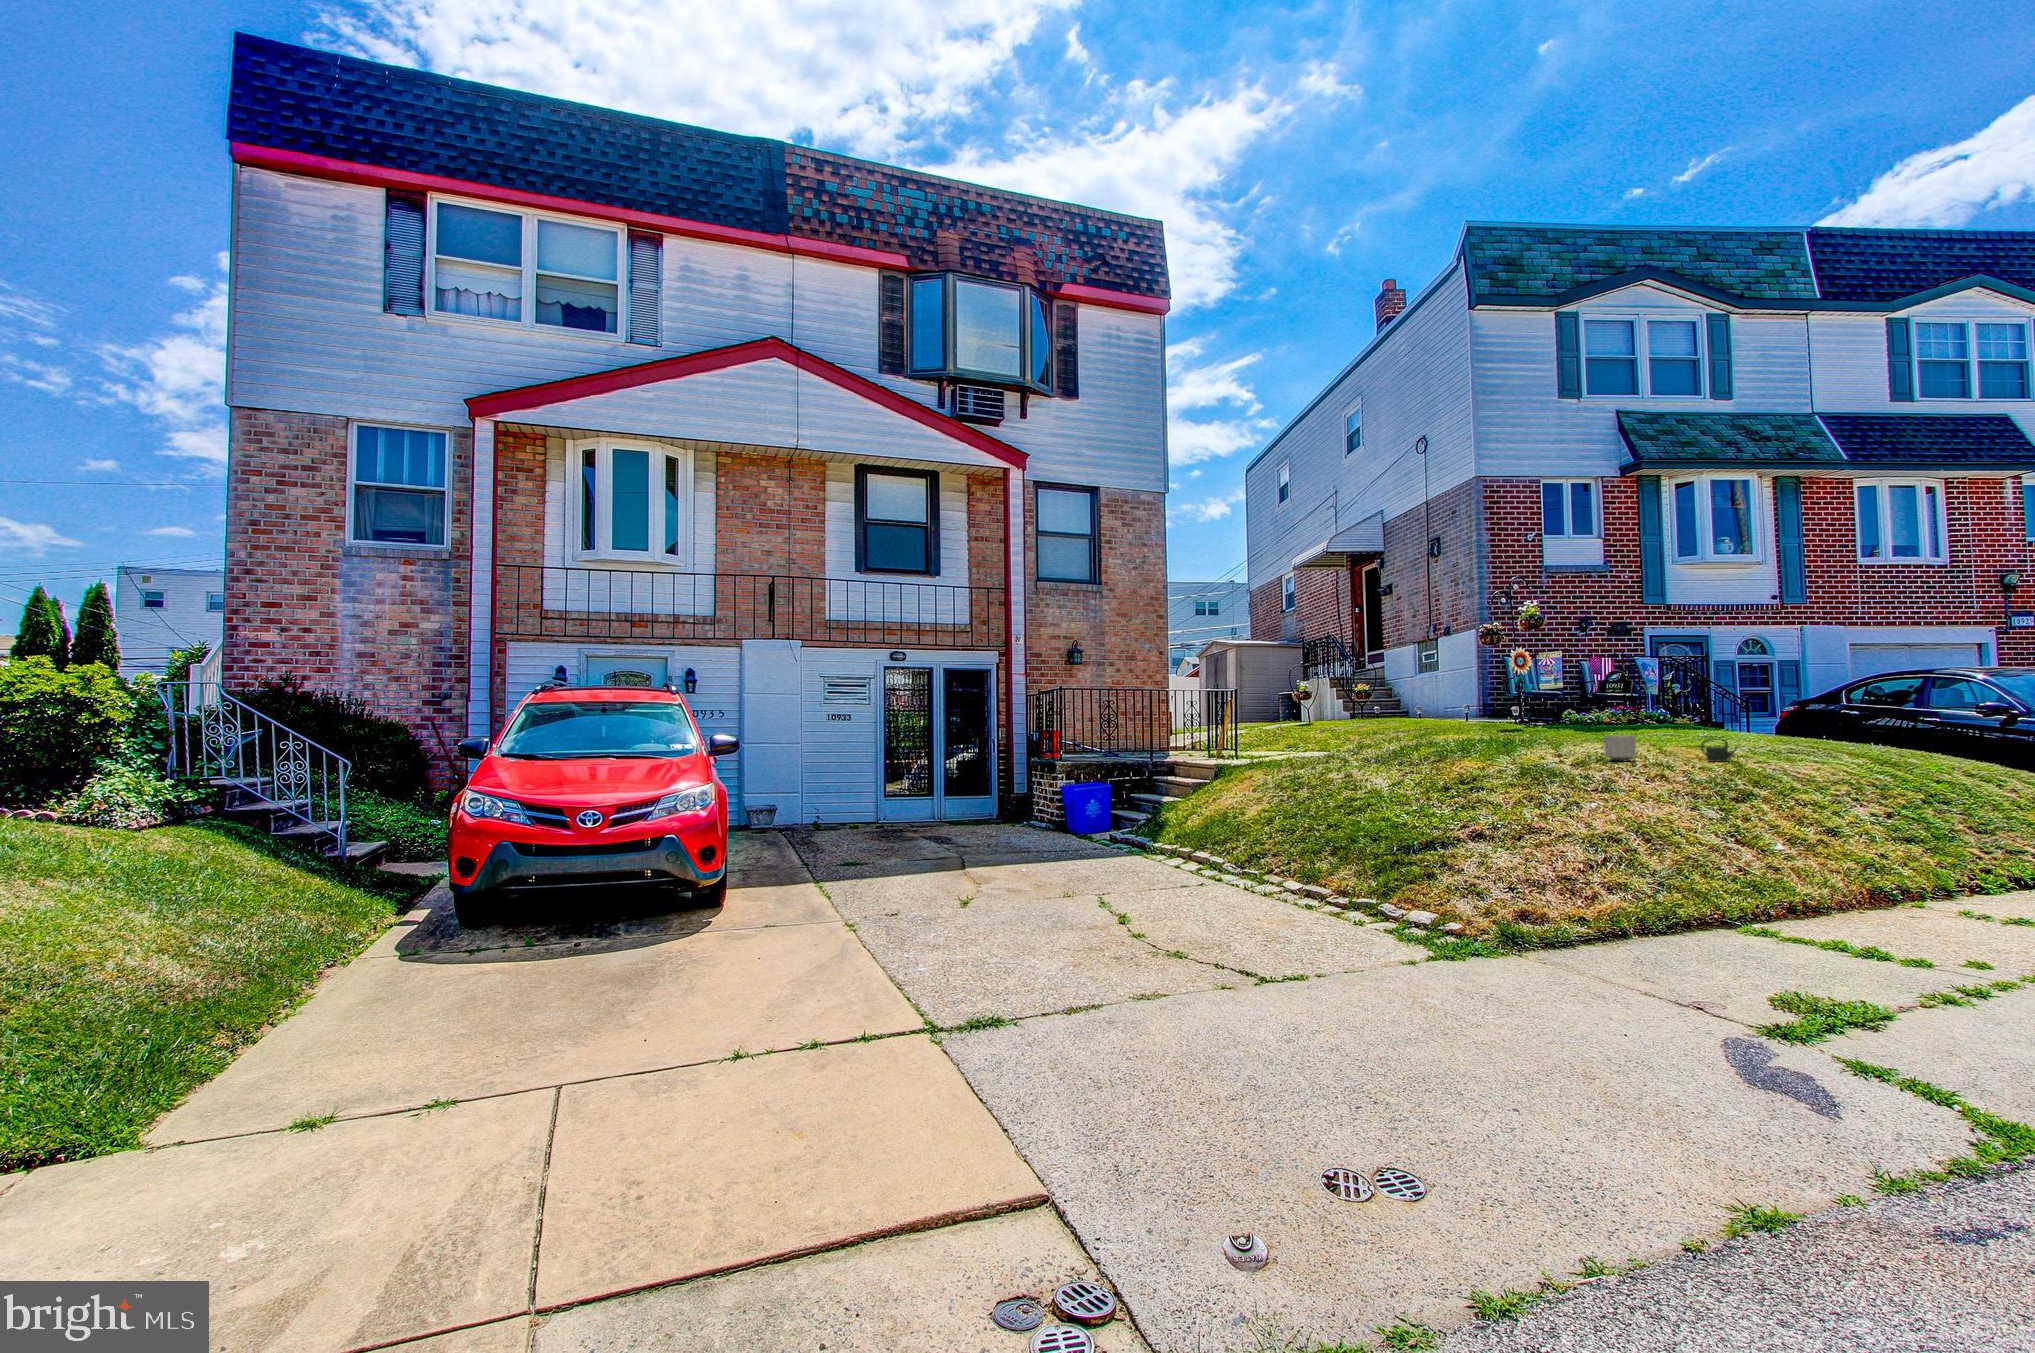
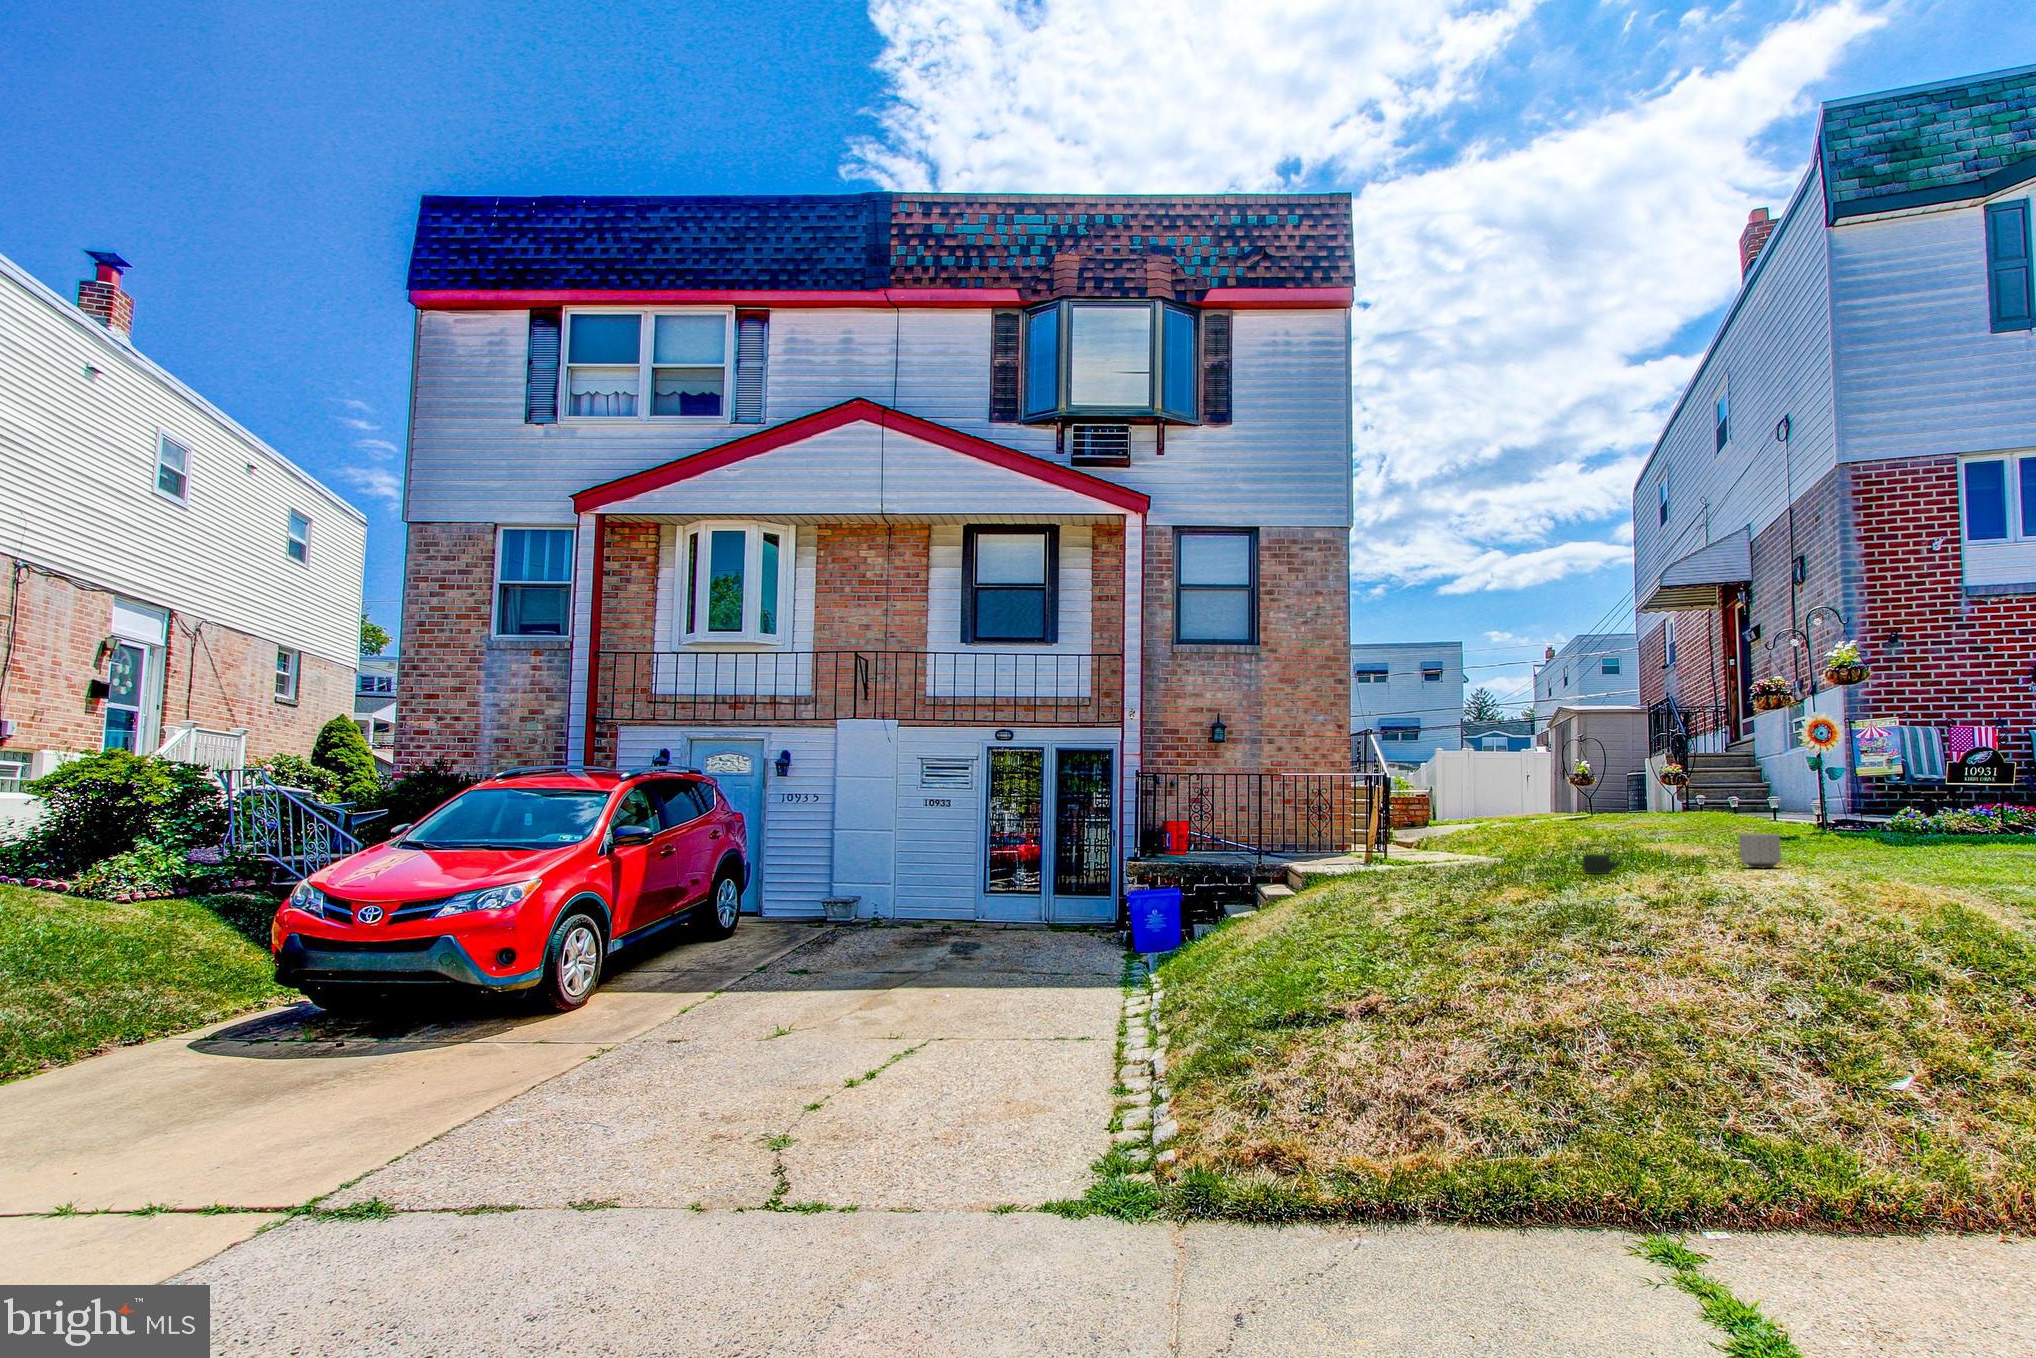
watering can: present [1701,738,1739,762] -> present [1575,844,1626,874]

